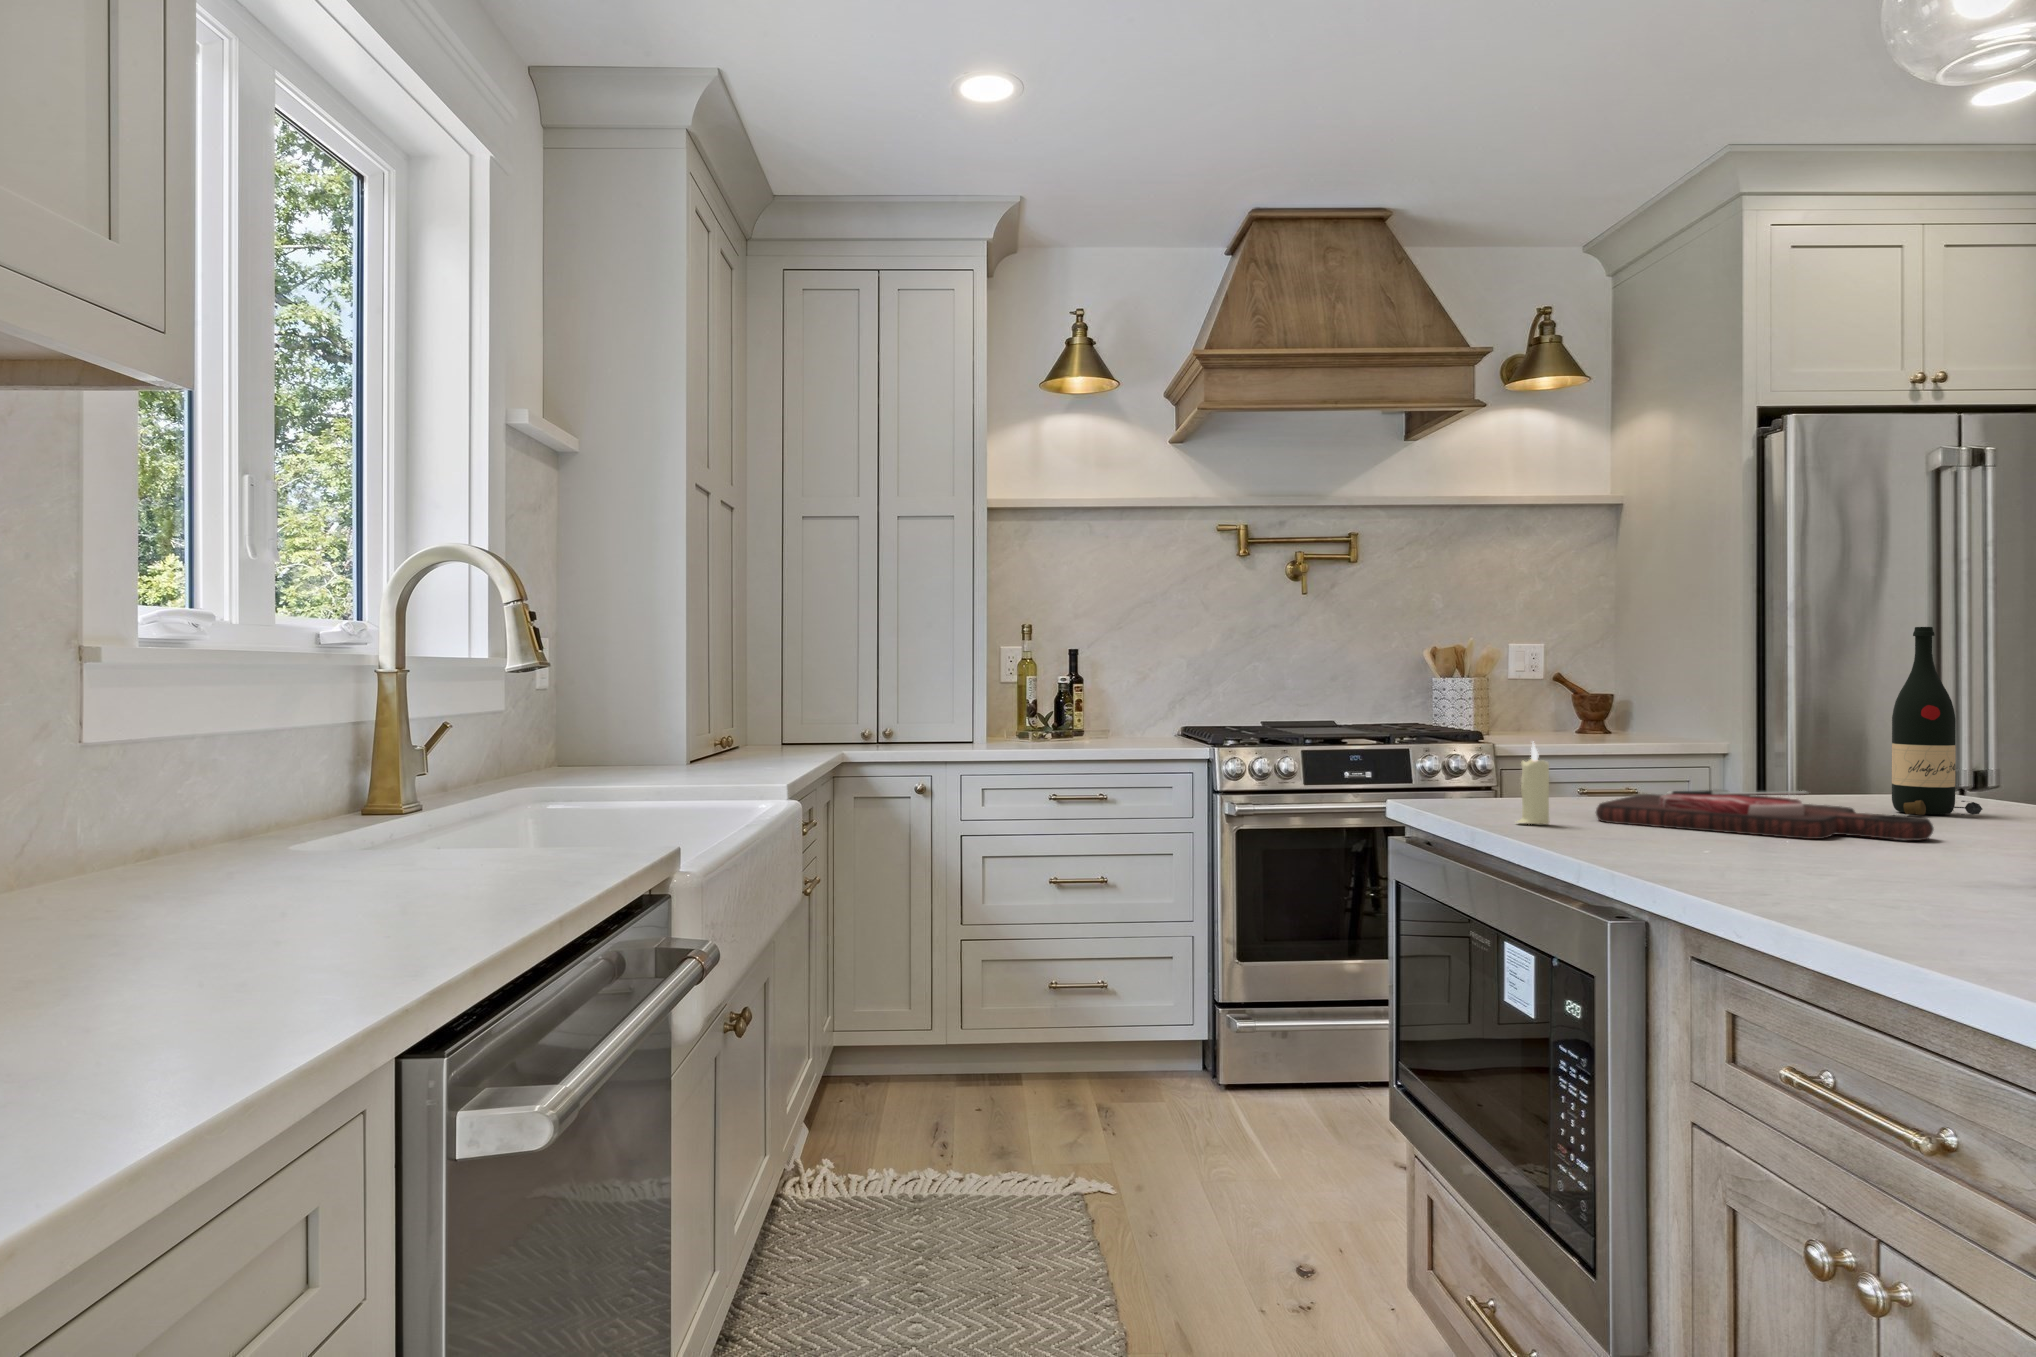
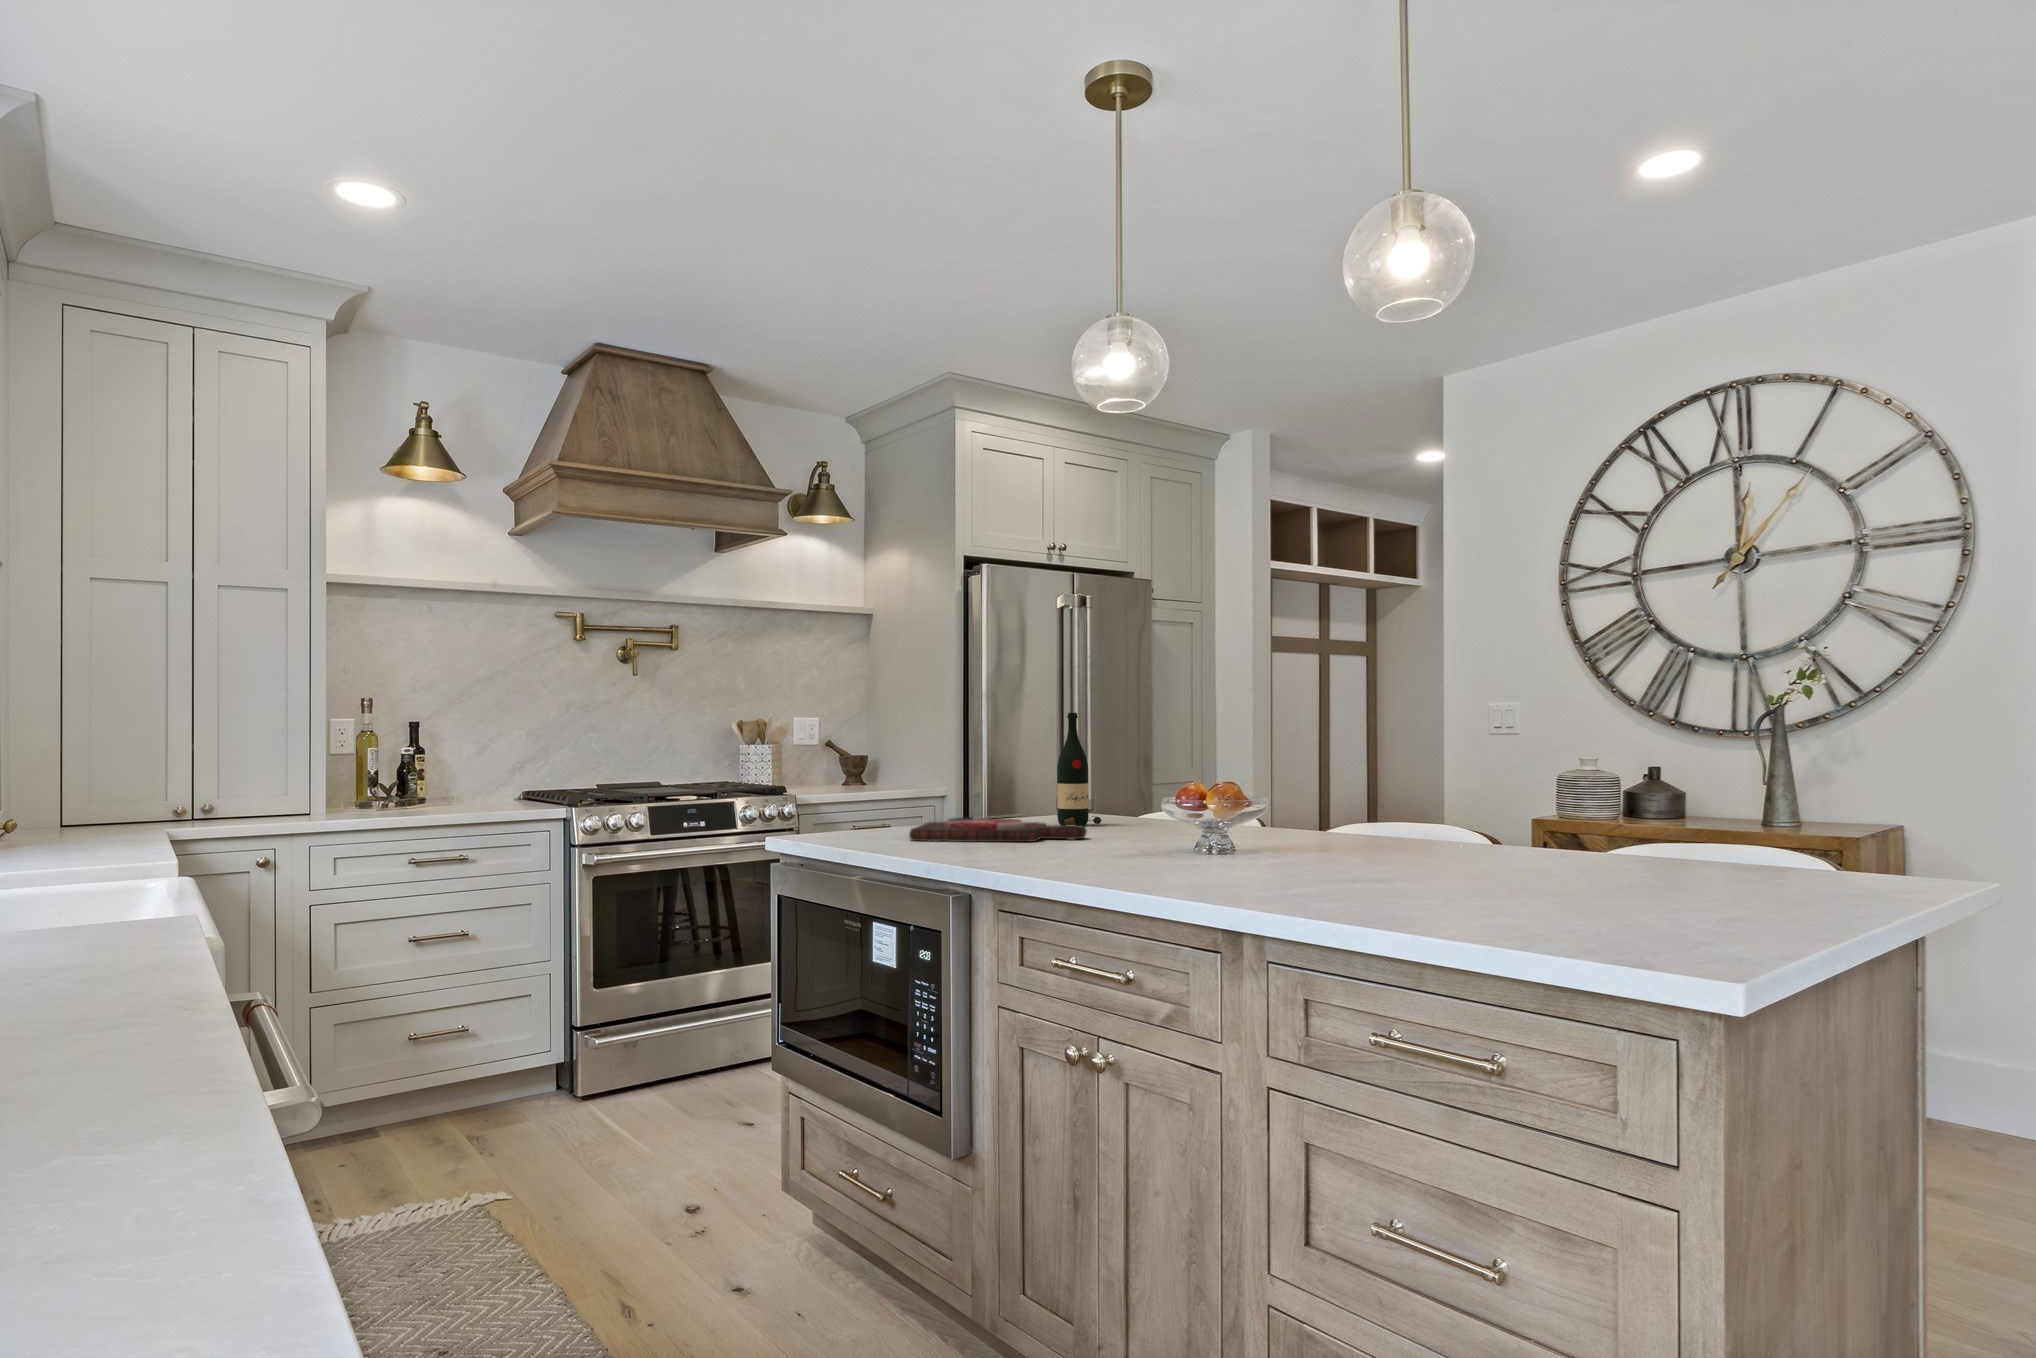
candle: present [1517,743,1549,824] -> none [865,789,886,845]

